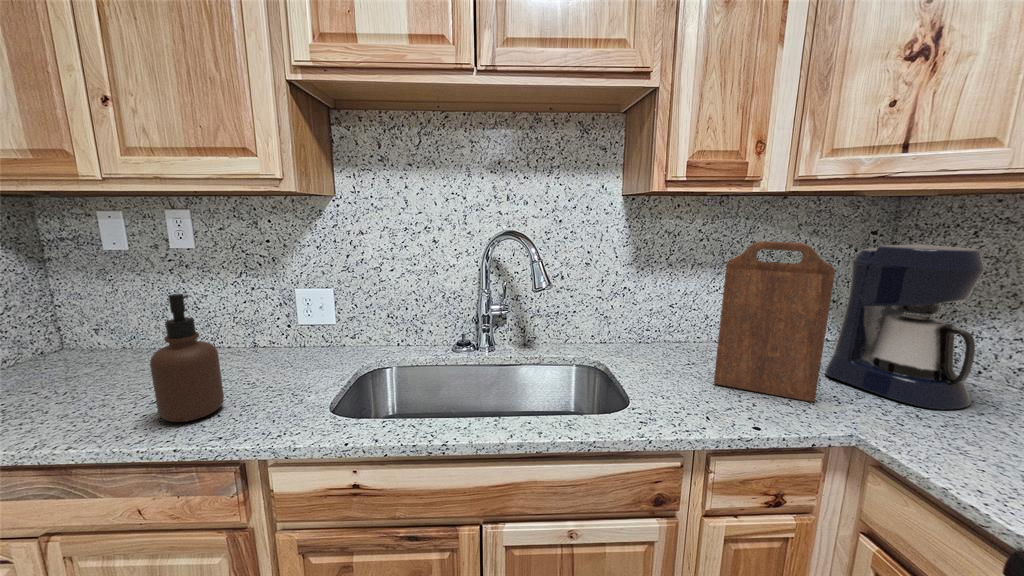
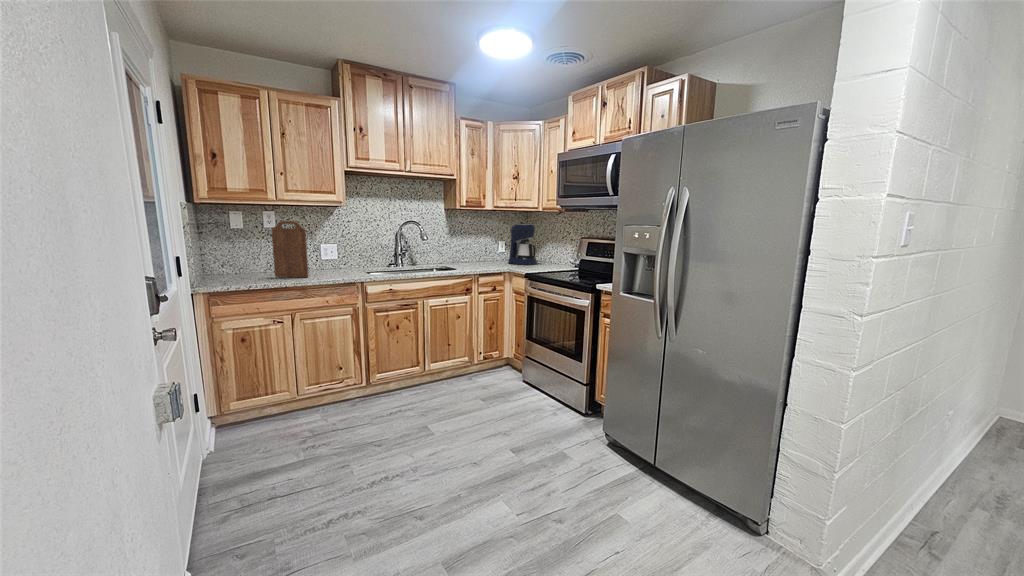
cutting board: present [714,241,835,402] -> present [272,221,308,277]
soap dispenser: present [150,294,224,422] -> none [320,237,339,276]

